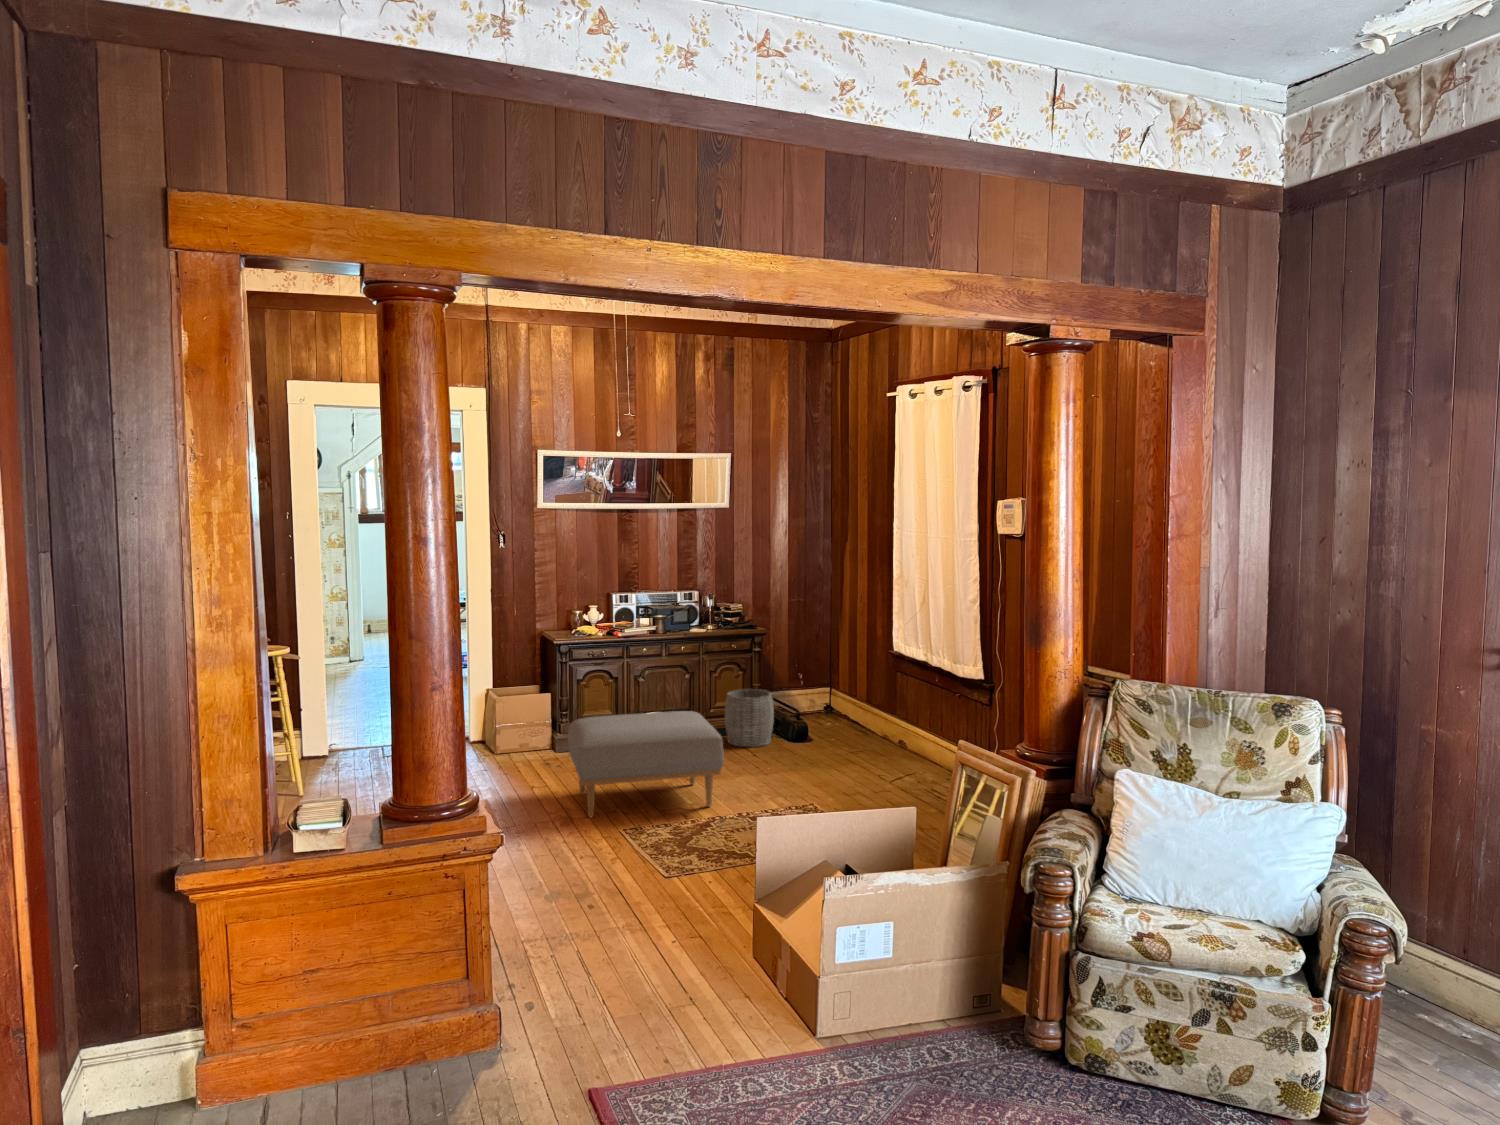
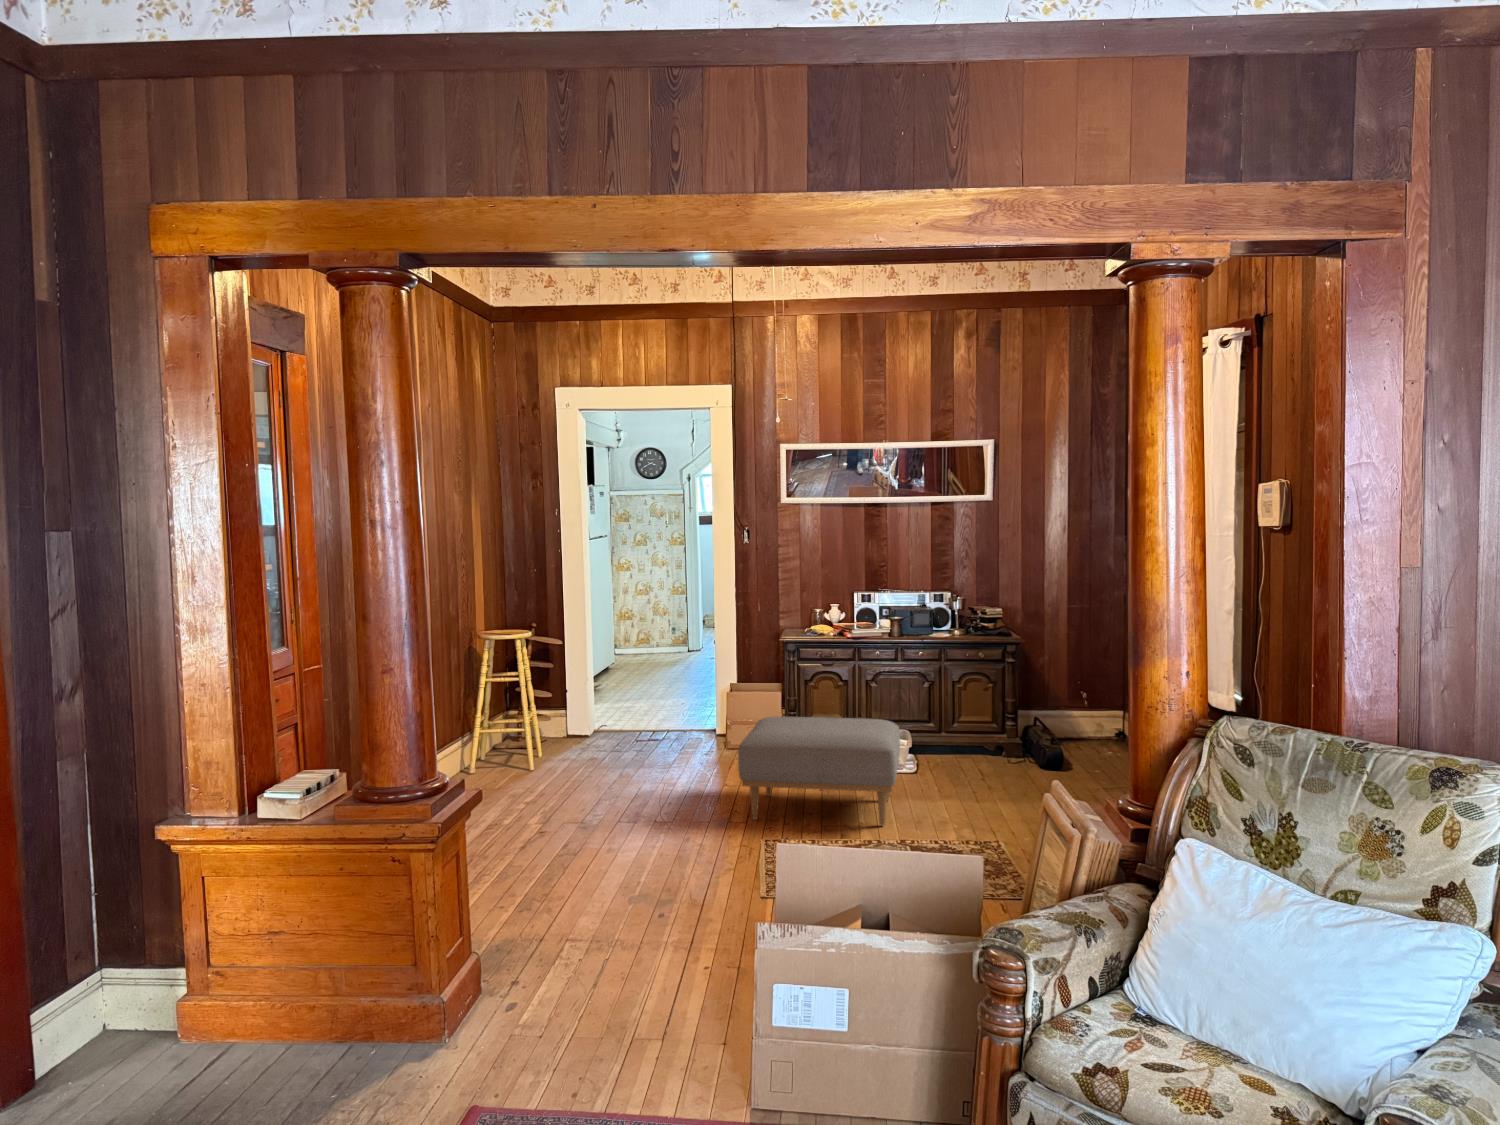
woven basket: present [725,689,774,747] -> none [964,703,1022,769]

